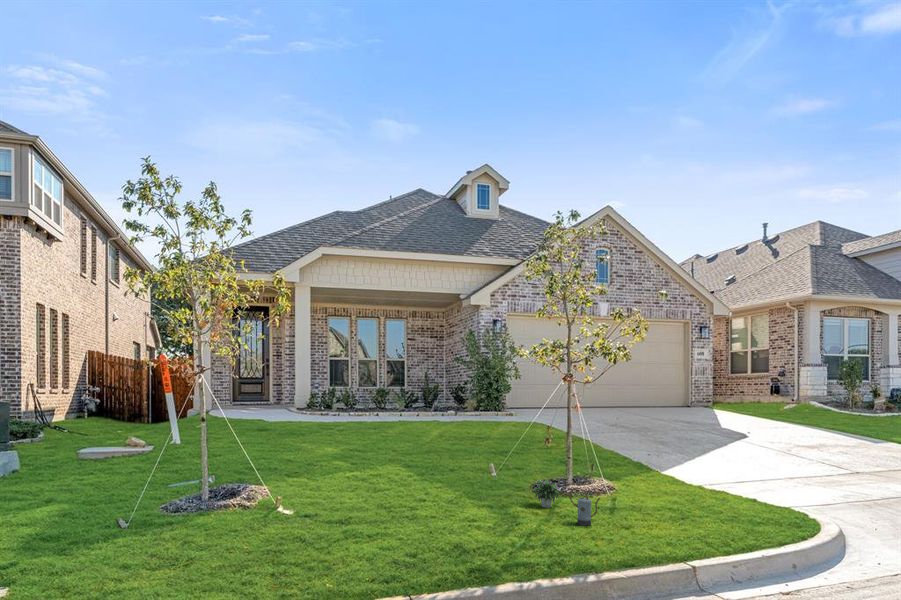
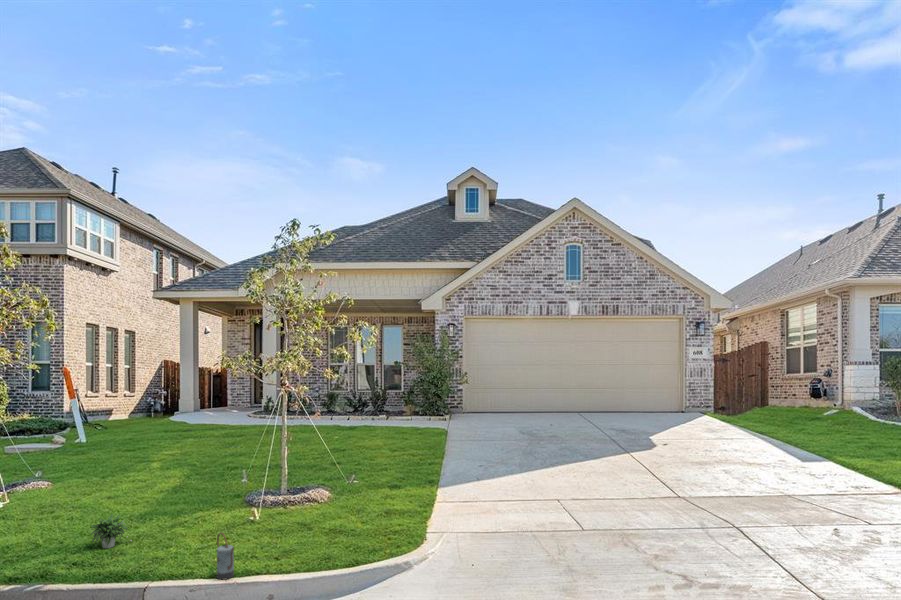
watering can: present [570,488,600,526] -> present [217,533,234,580]

